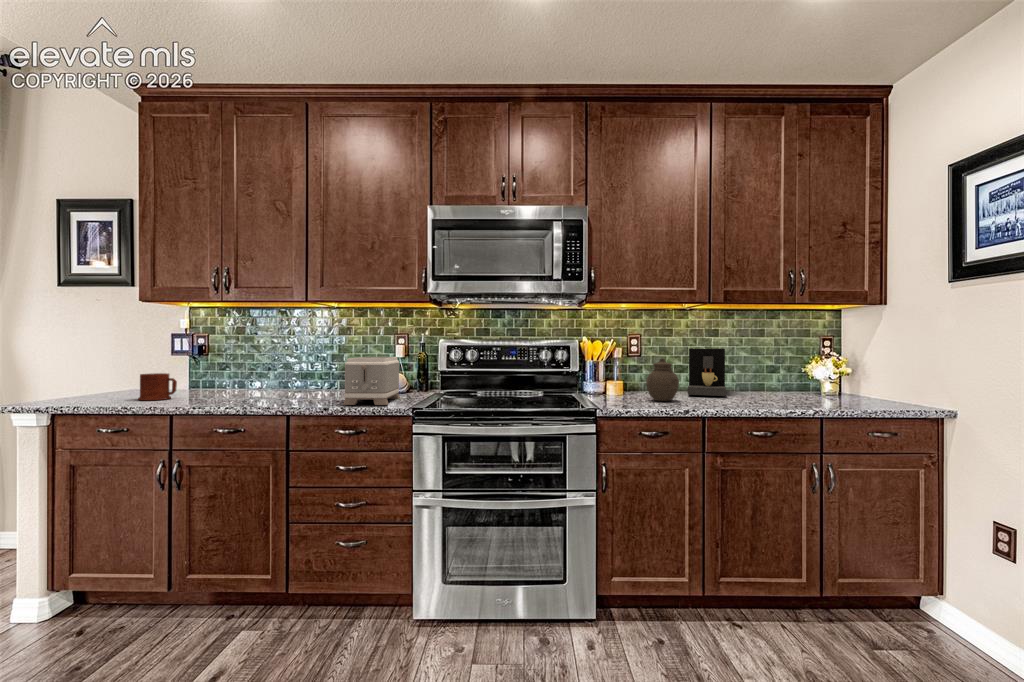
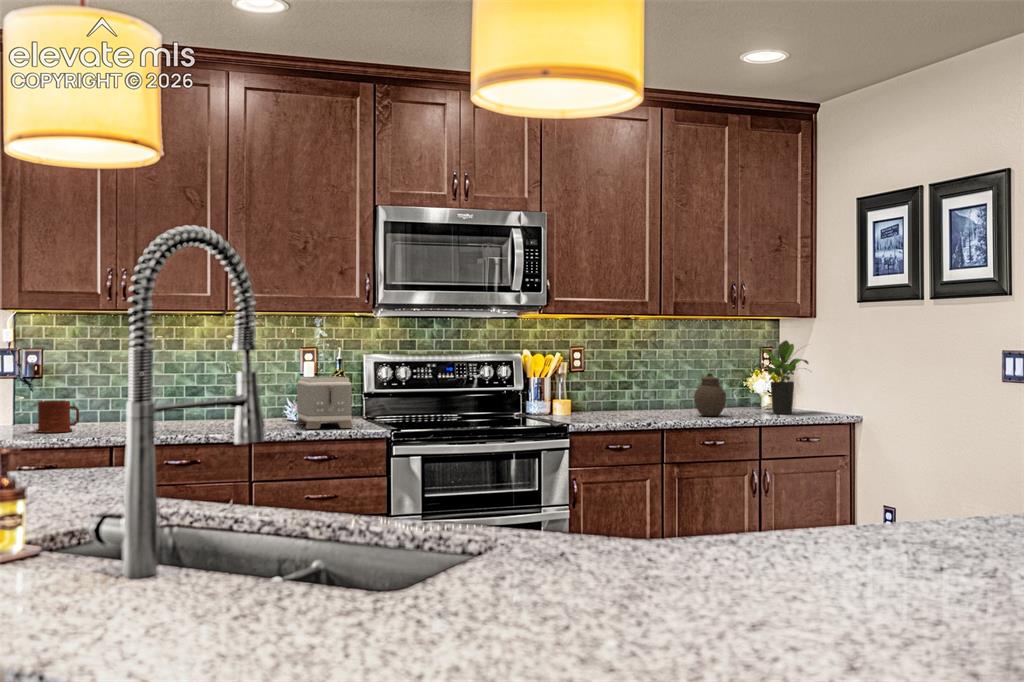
potted plant: none [803,326,884,403] -> present [748,340,808,414]
coffee maker: present [688,348,726,396] -> none [631,362,674,411]
jar: present [646,359,679,401] -> present [694,373,726,416]

